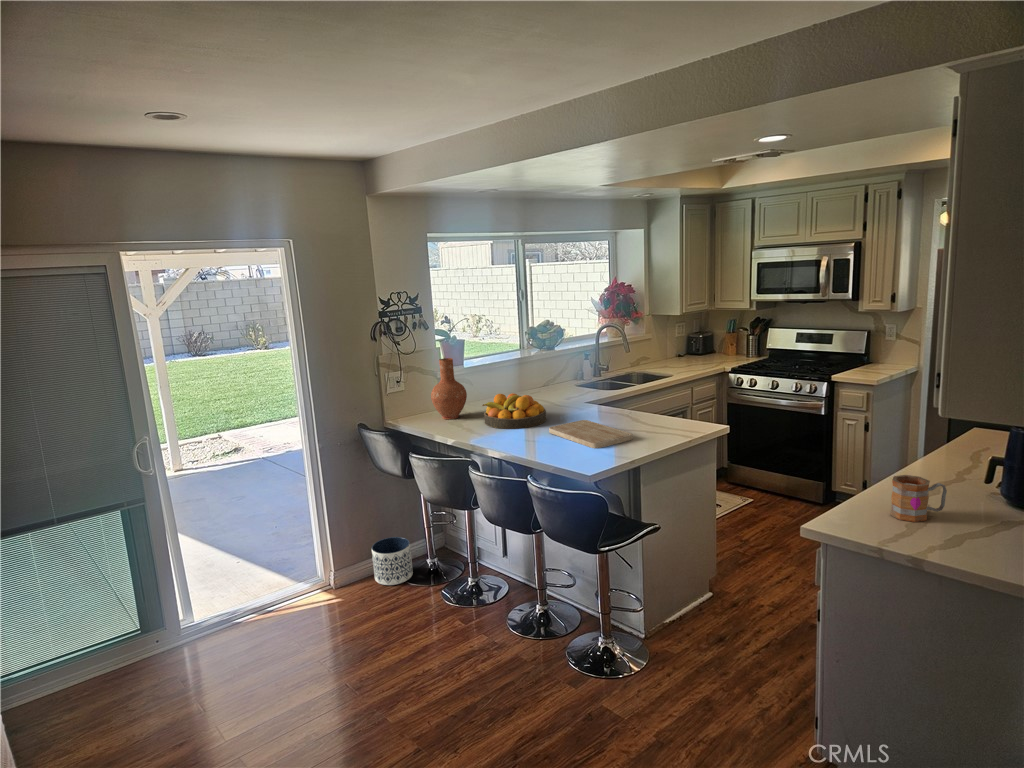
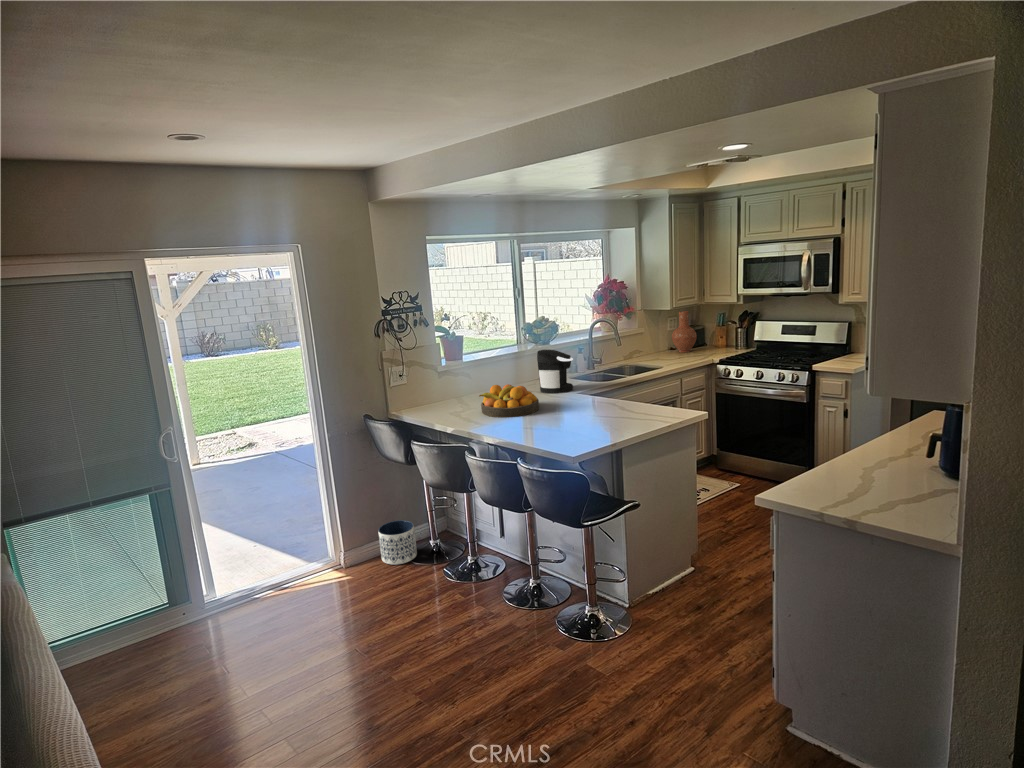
coffee maker: none [543,356,581,403] -> present [537,350,573,393]
vase: present [431,358,467,419] -> present [672,311,697,352]
cutting board: present [549,420,633,449] -> none [540,408,617,433]
mug: present [890,475,947,522] -> none [838,449,887,491]

